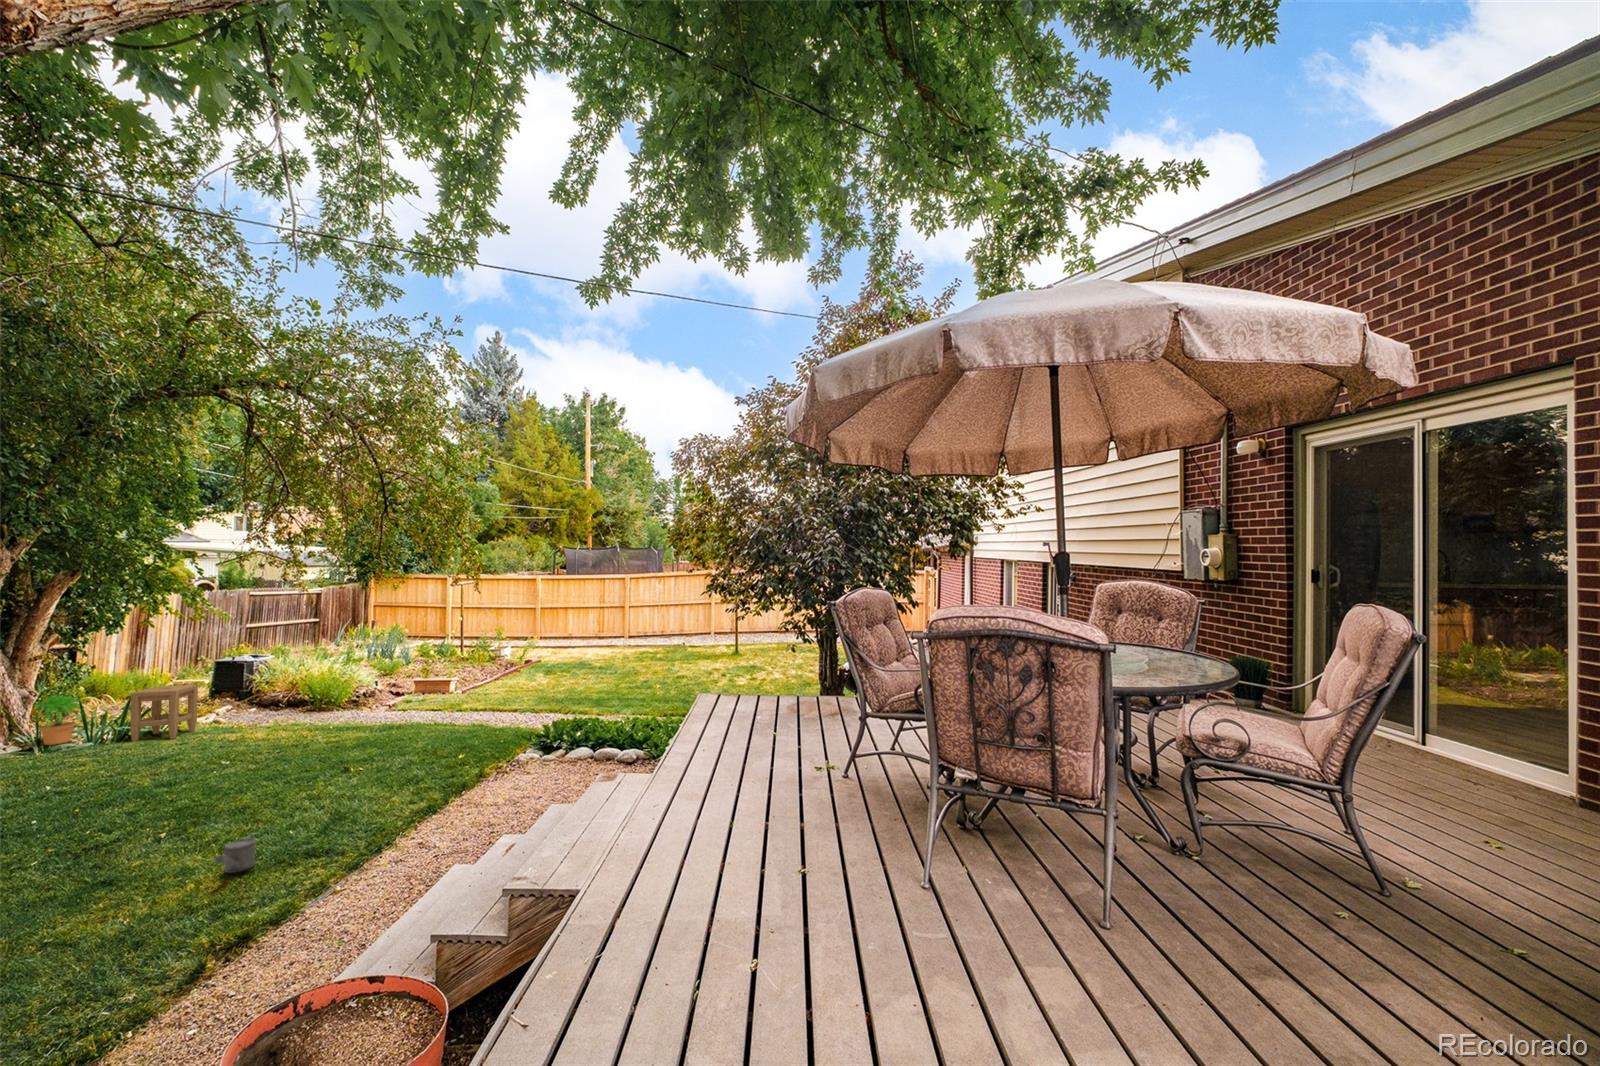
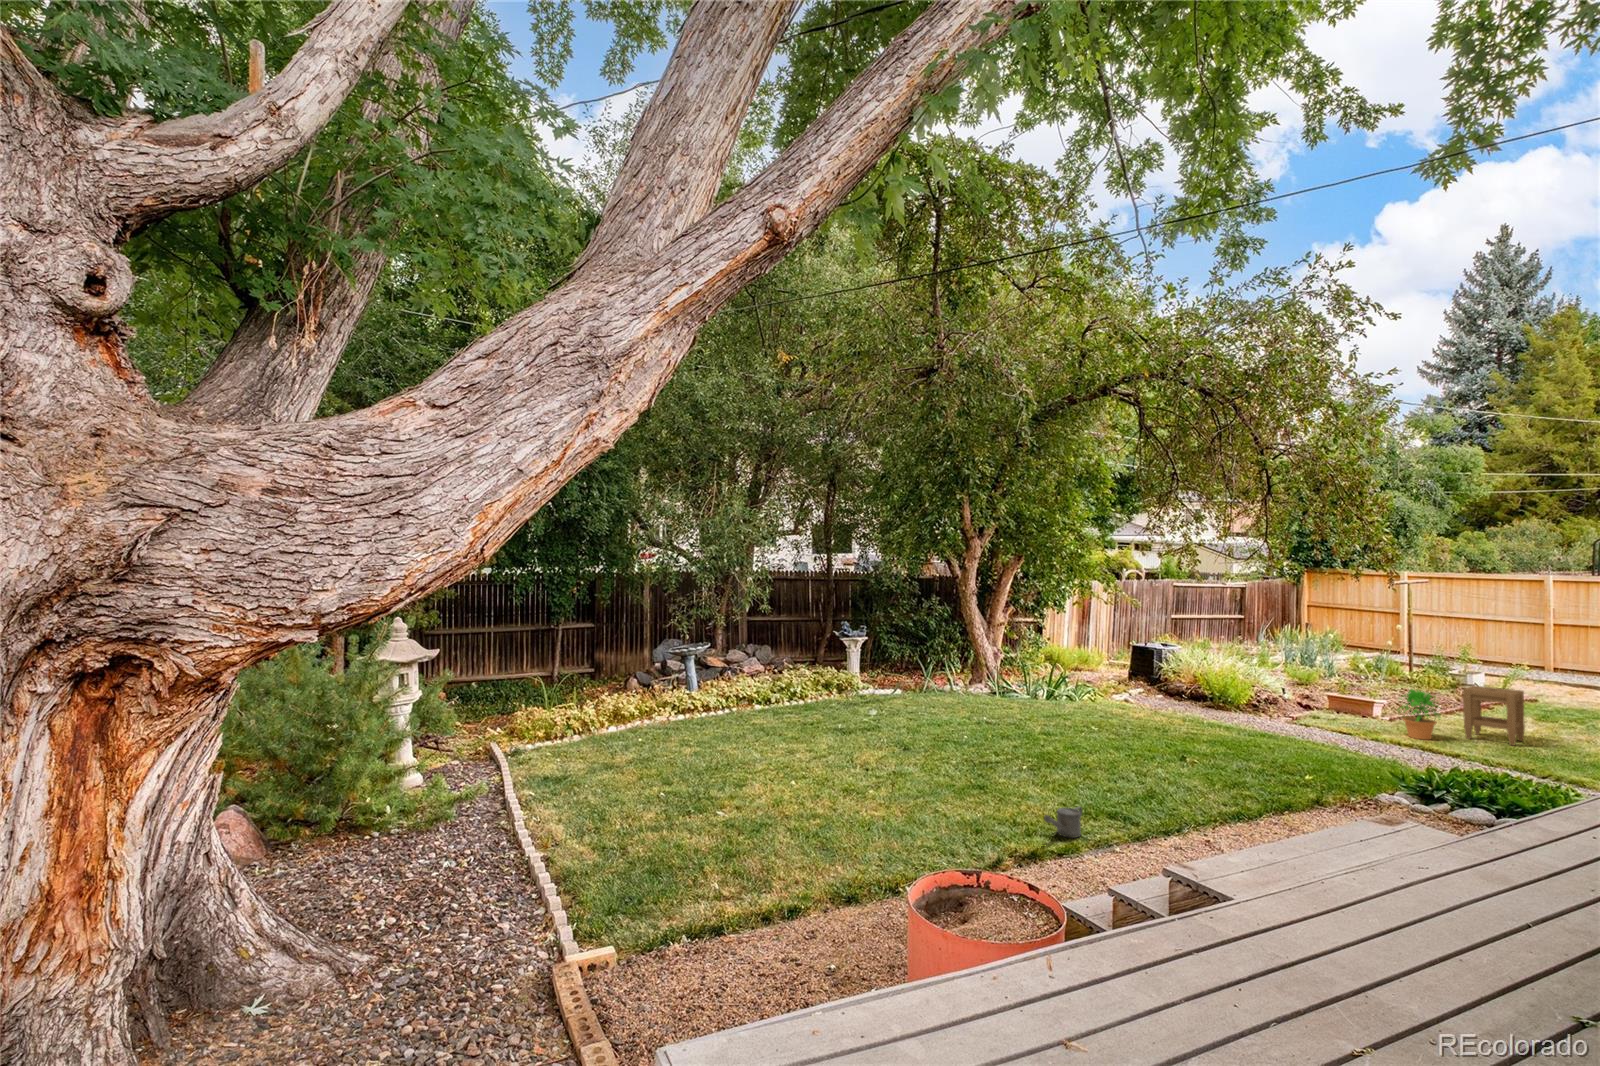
stool: present [130,685,198,742] -> present [1463,686,1525,746]
potted plant: present [33,695,81,745] -> present [1398,689,1440,740]

